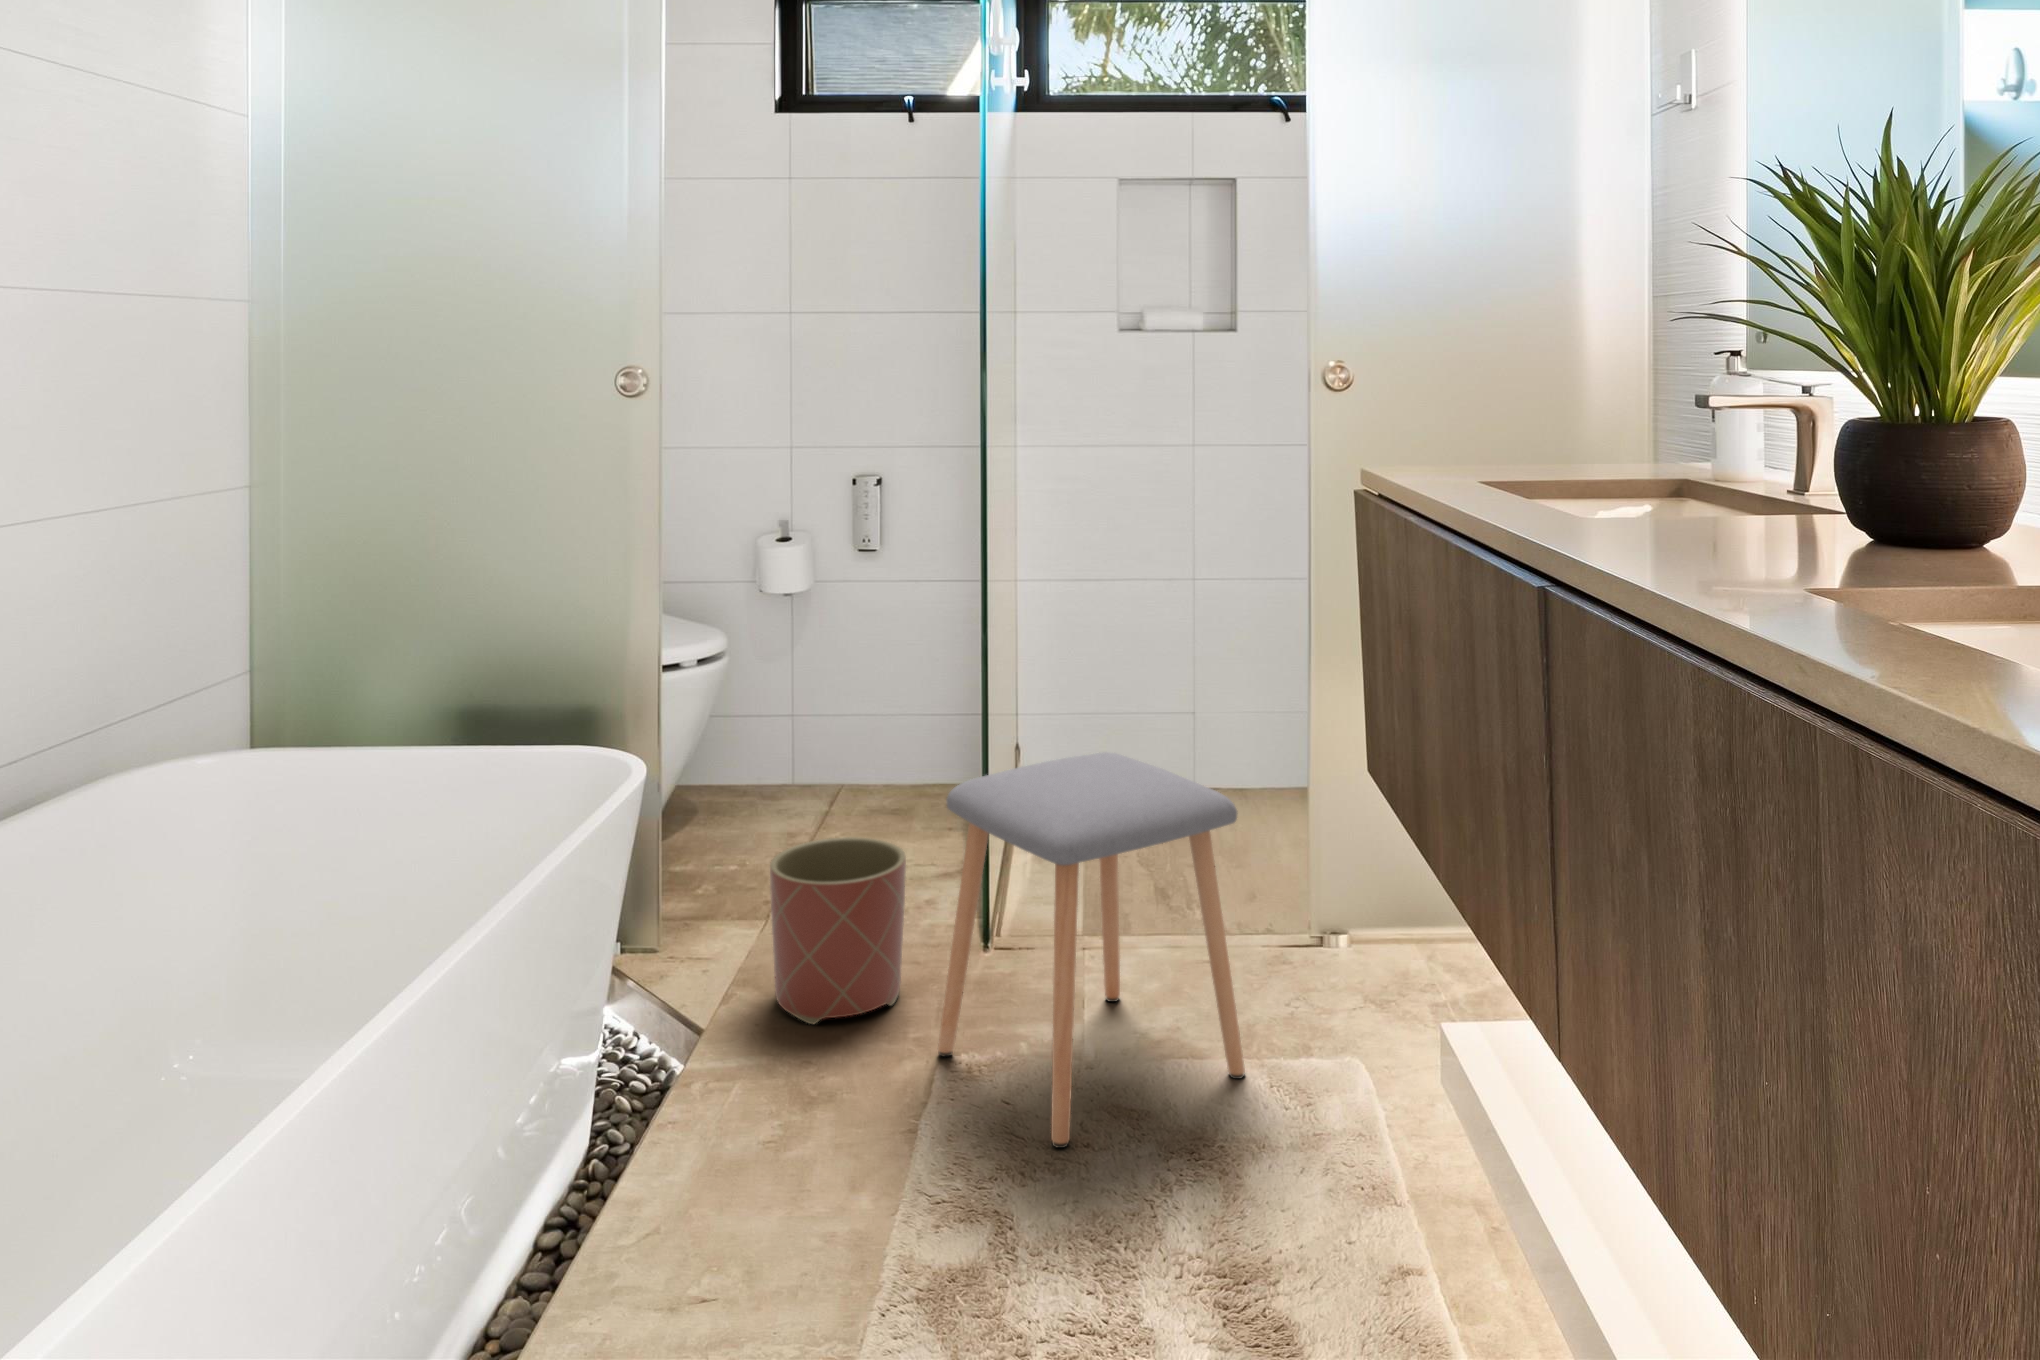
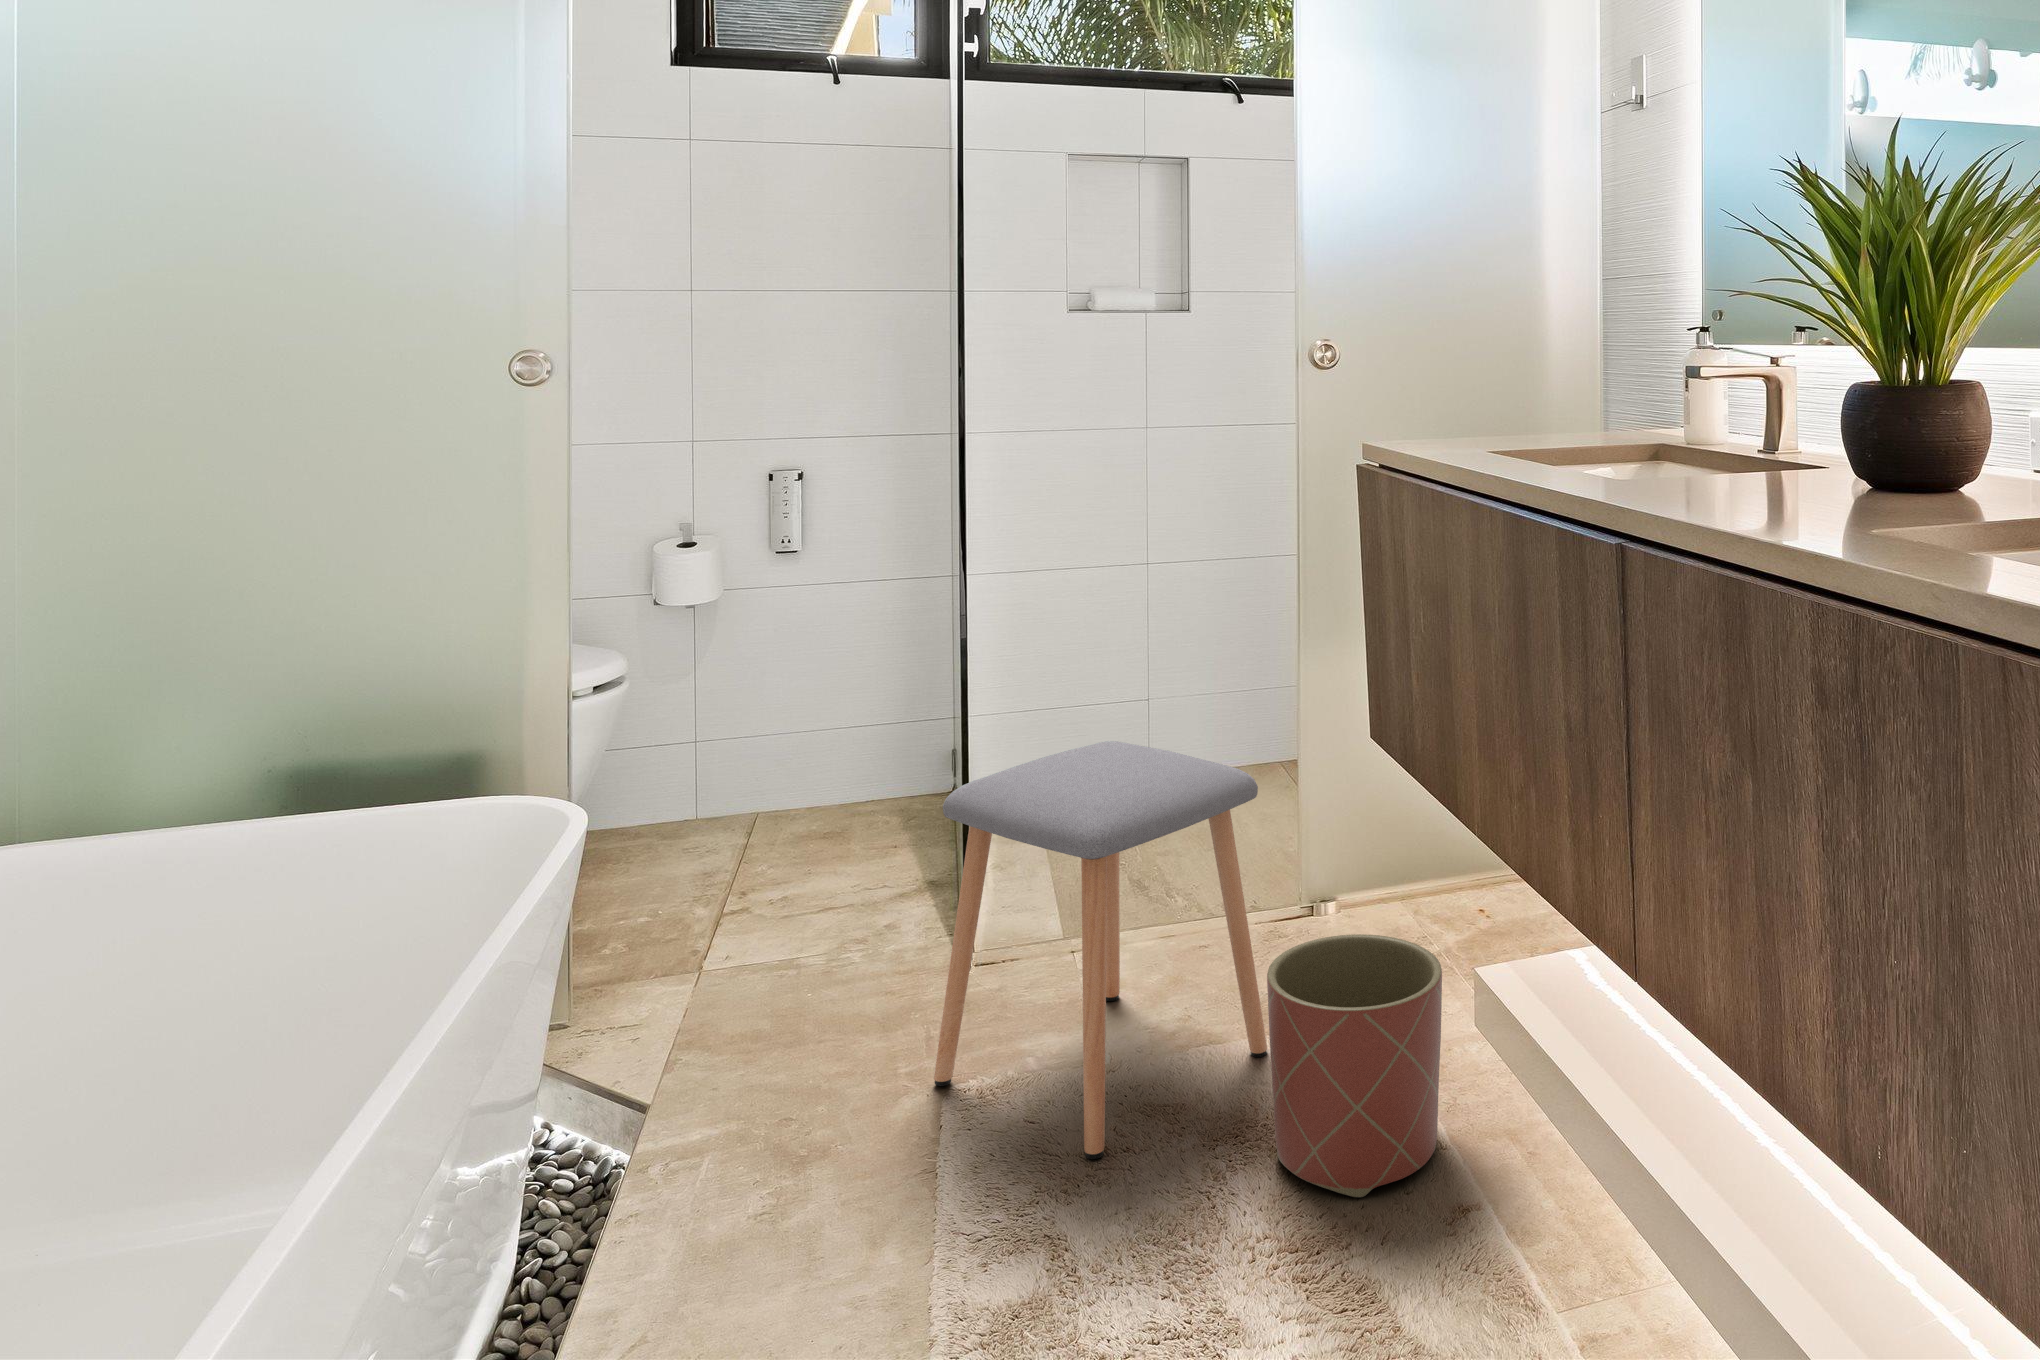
planter: present [770,837,906,1024] -> present [1267,934,1442,1197]

